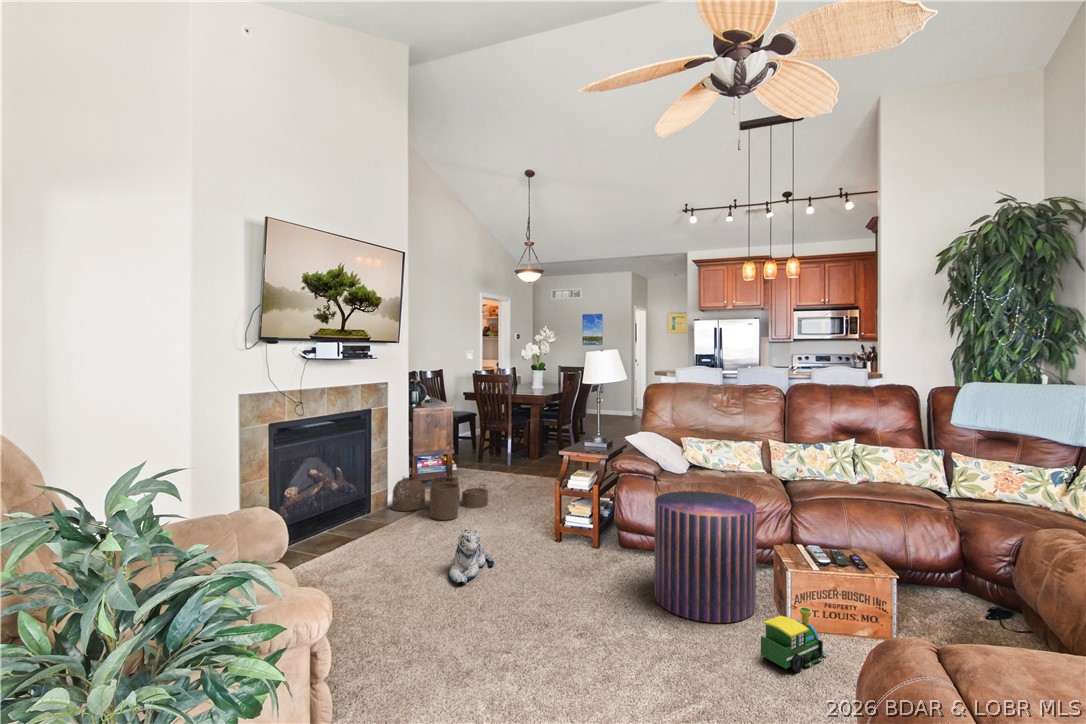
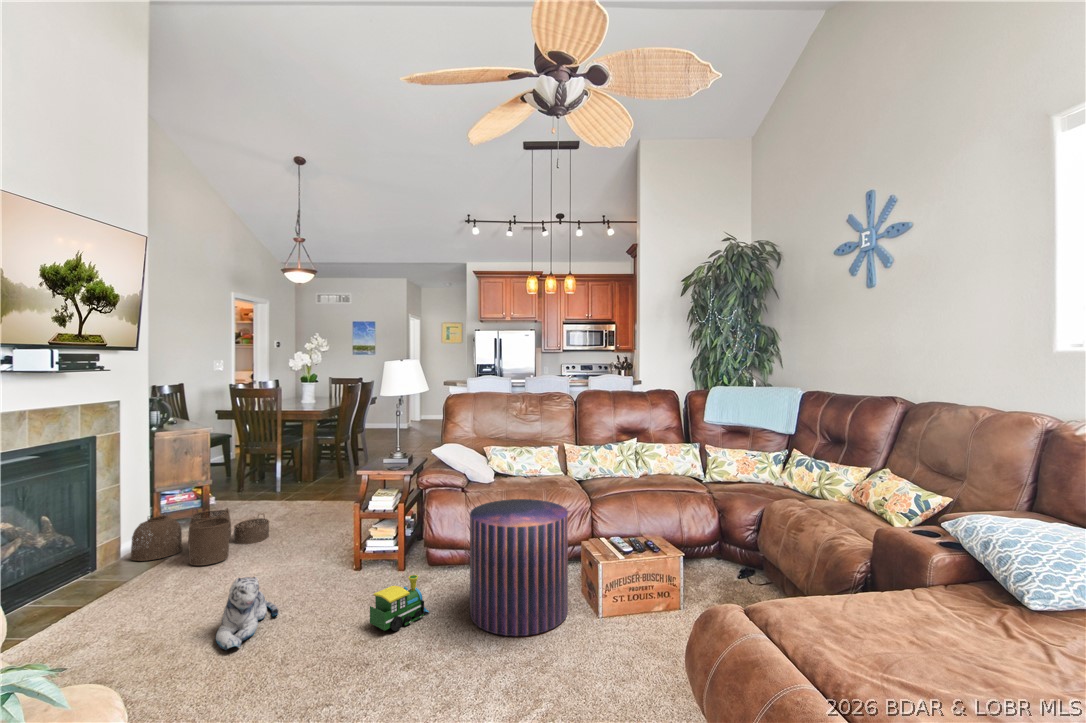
toy train: present [761,607,826,672] -> present [370,575,429,631]

